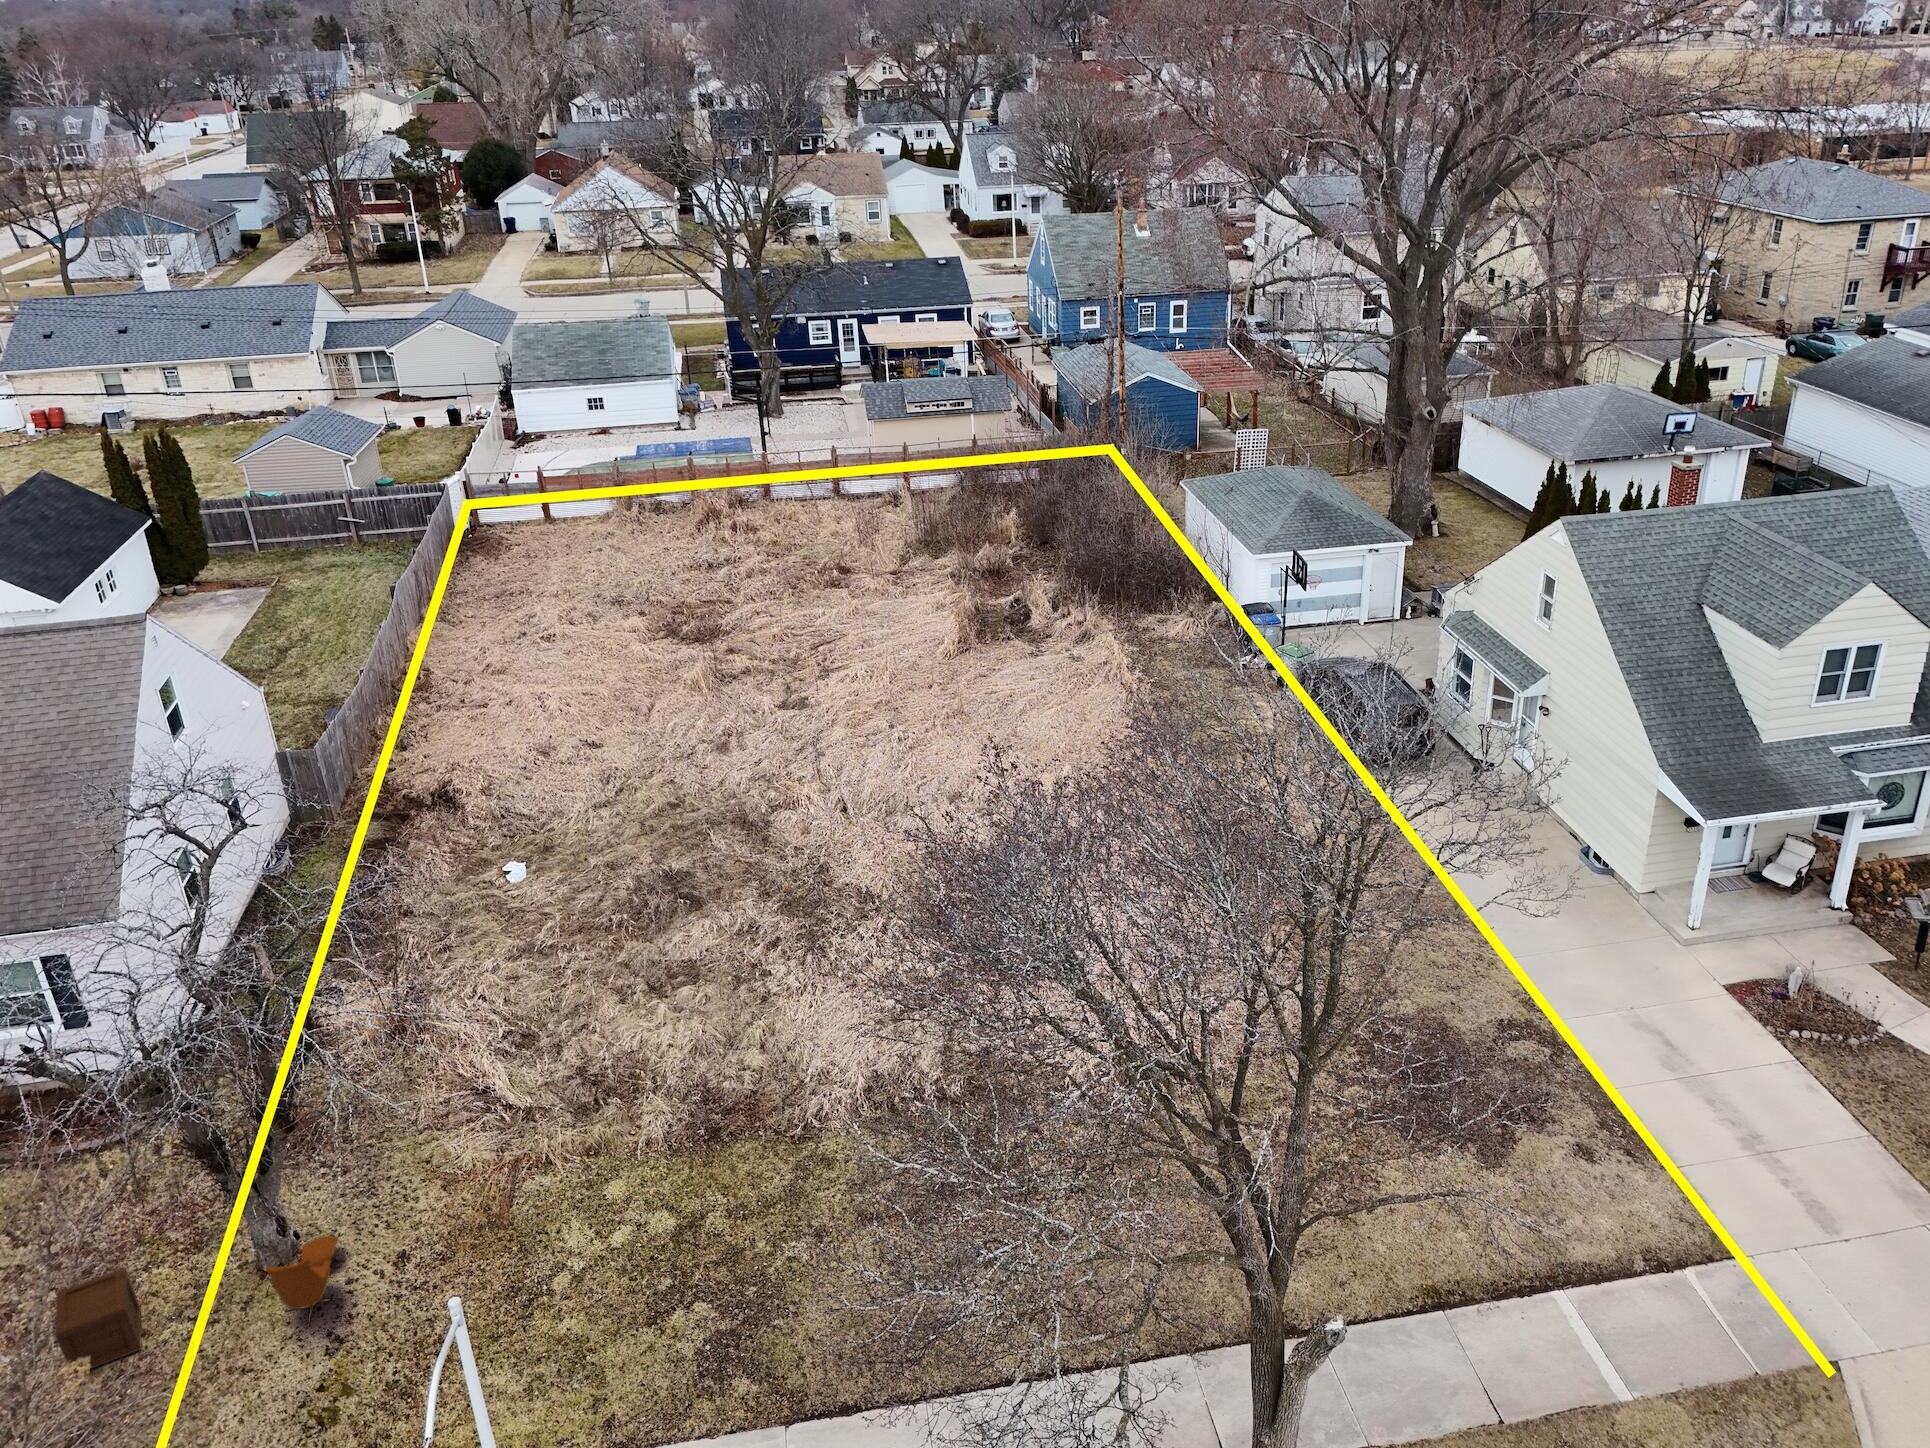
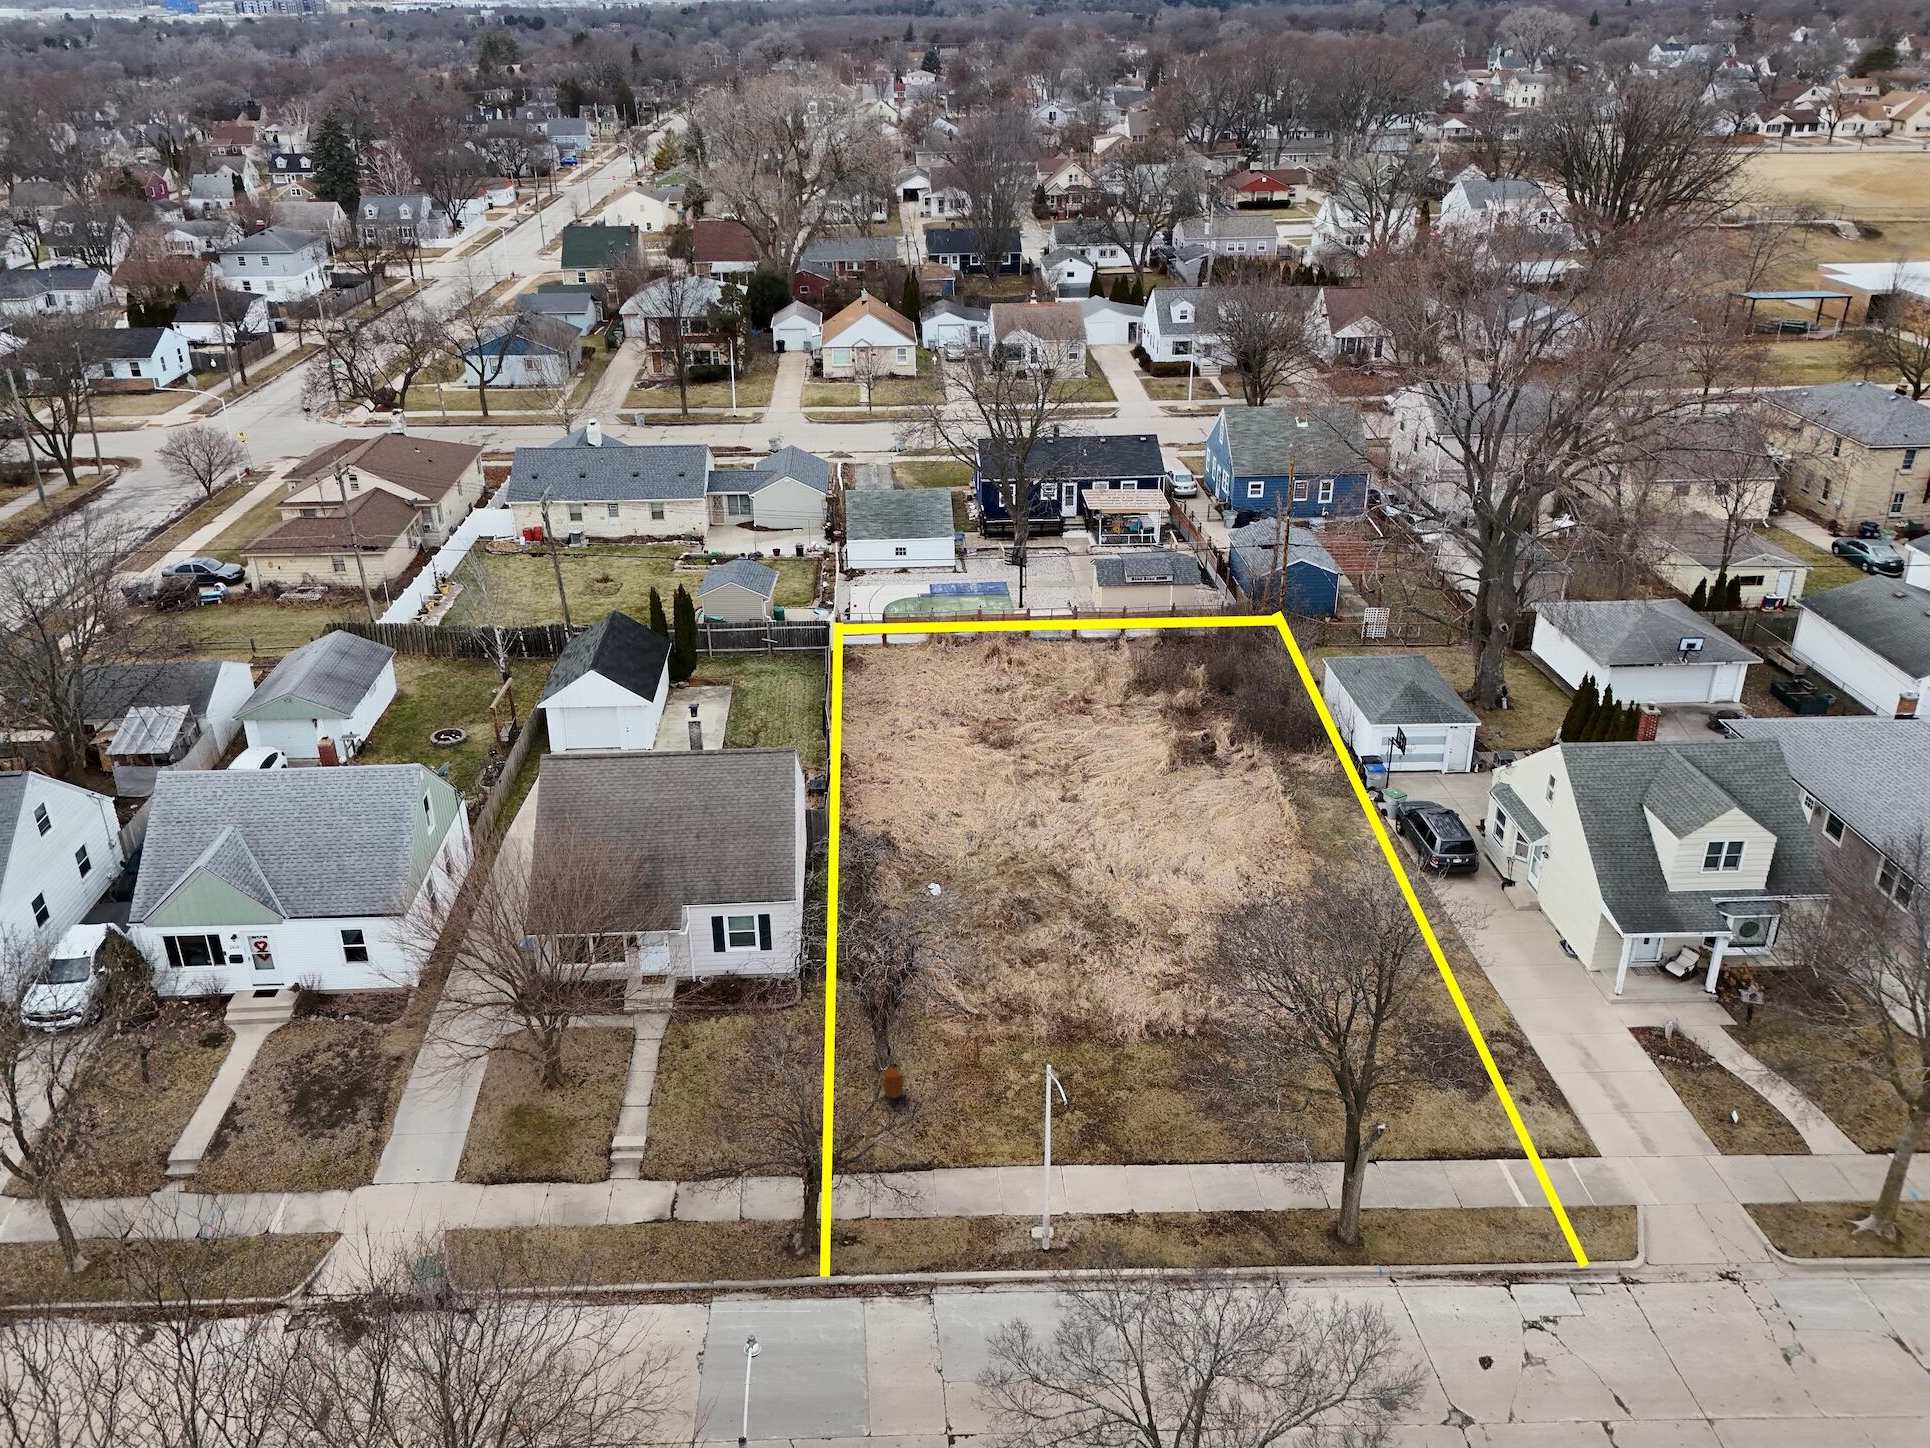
wooden crate: present [54,1268,142,1368] -> none [788,1070,823,1114]

